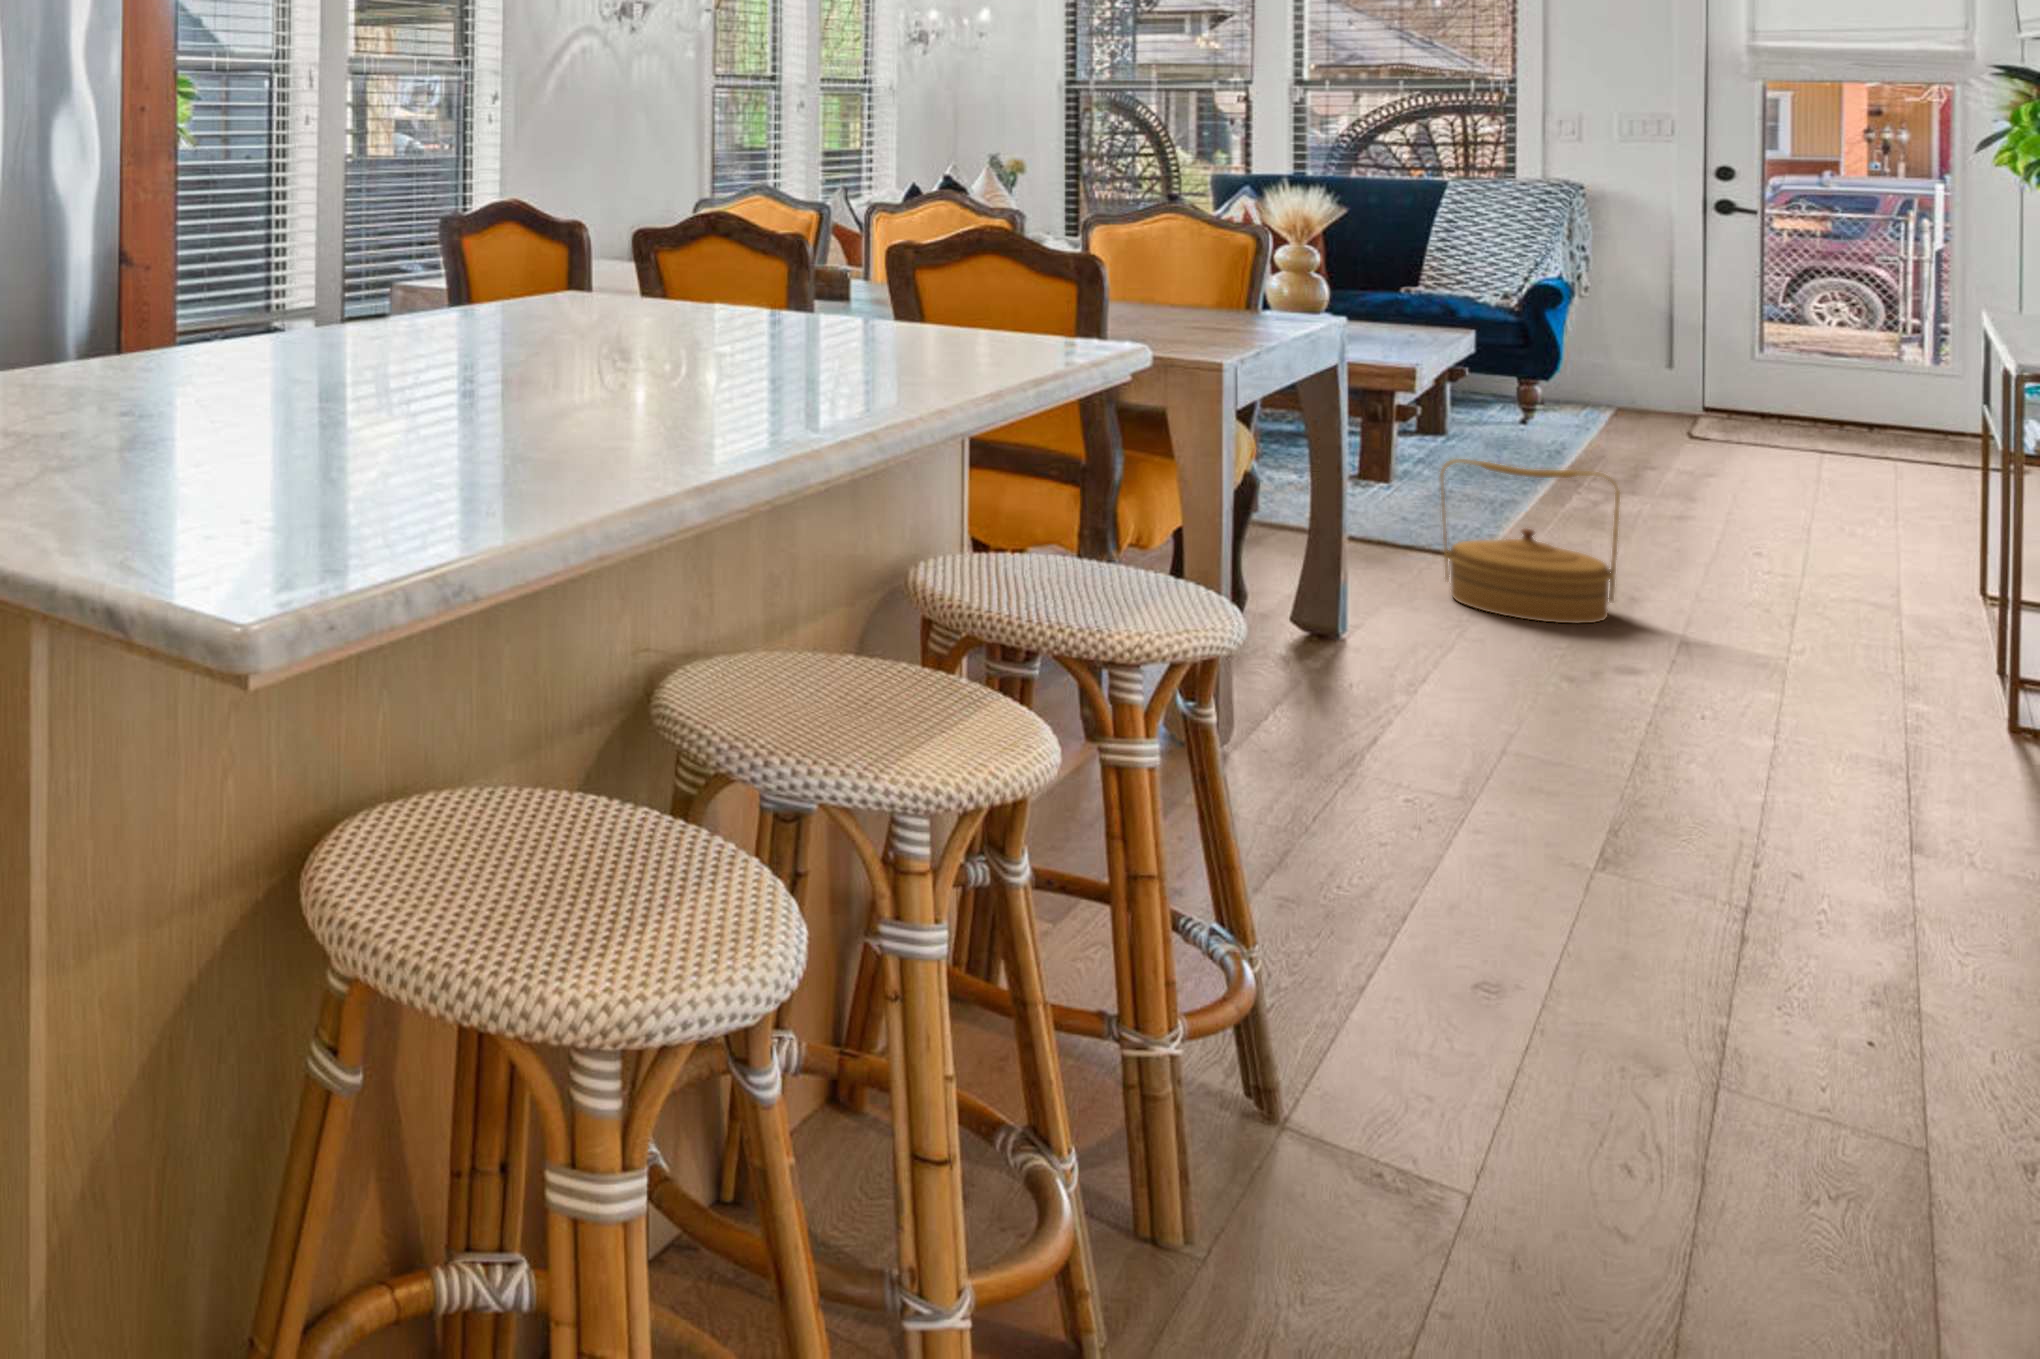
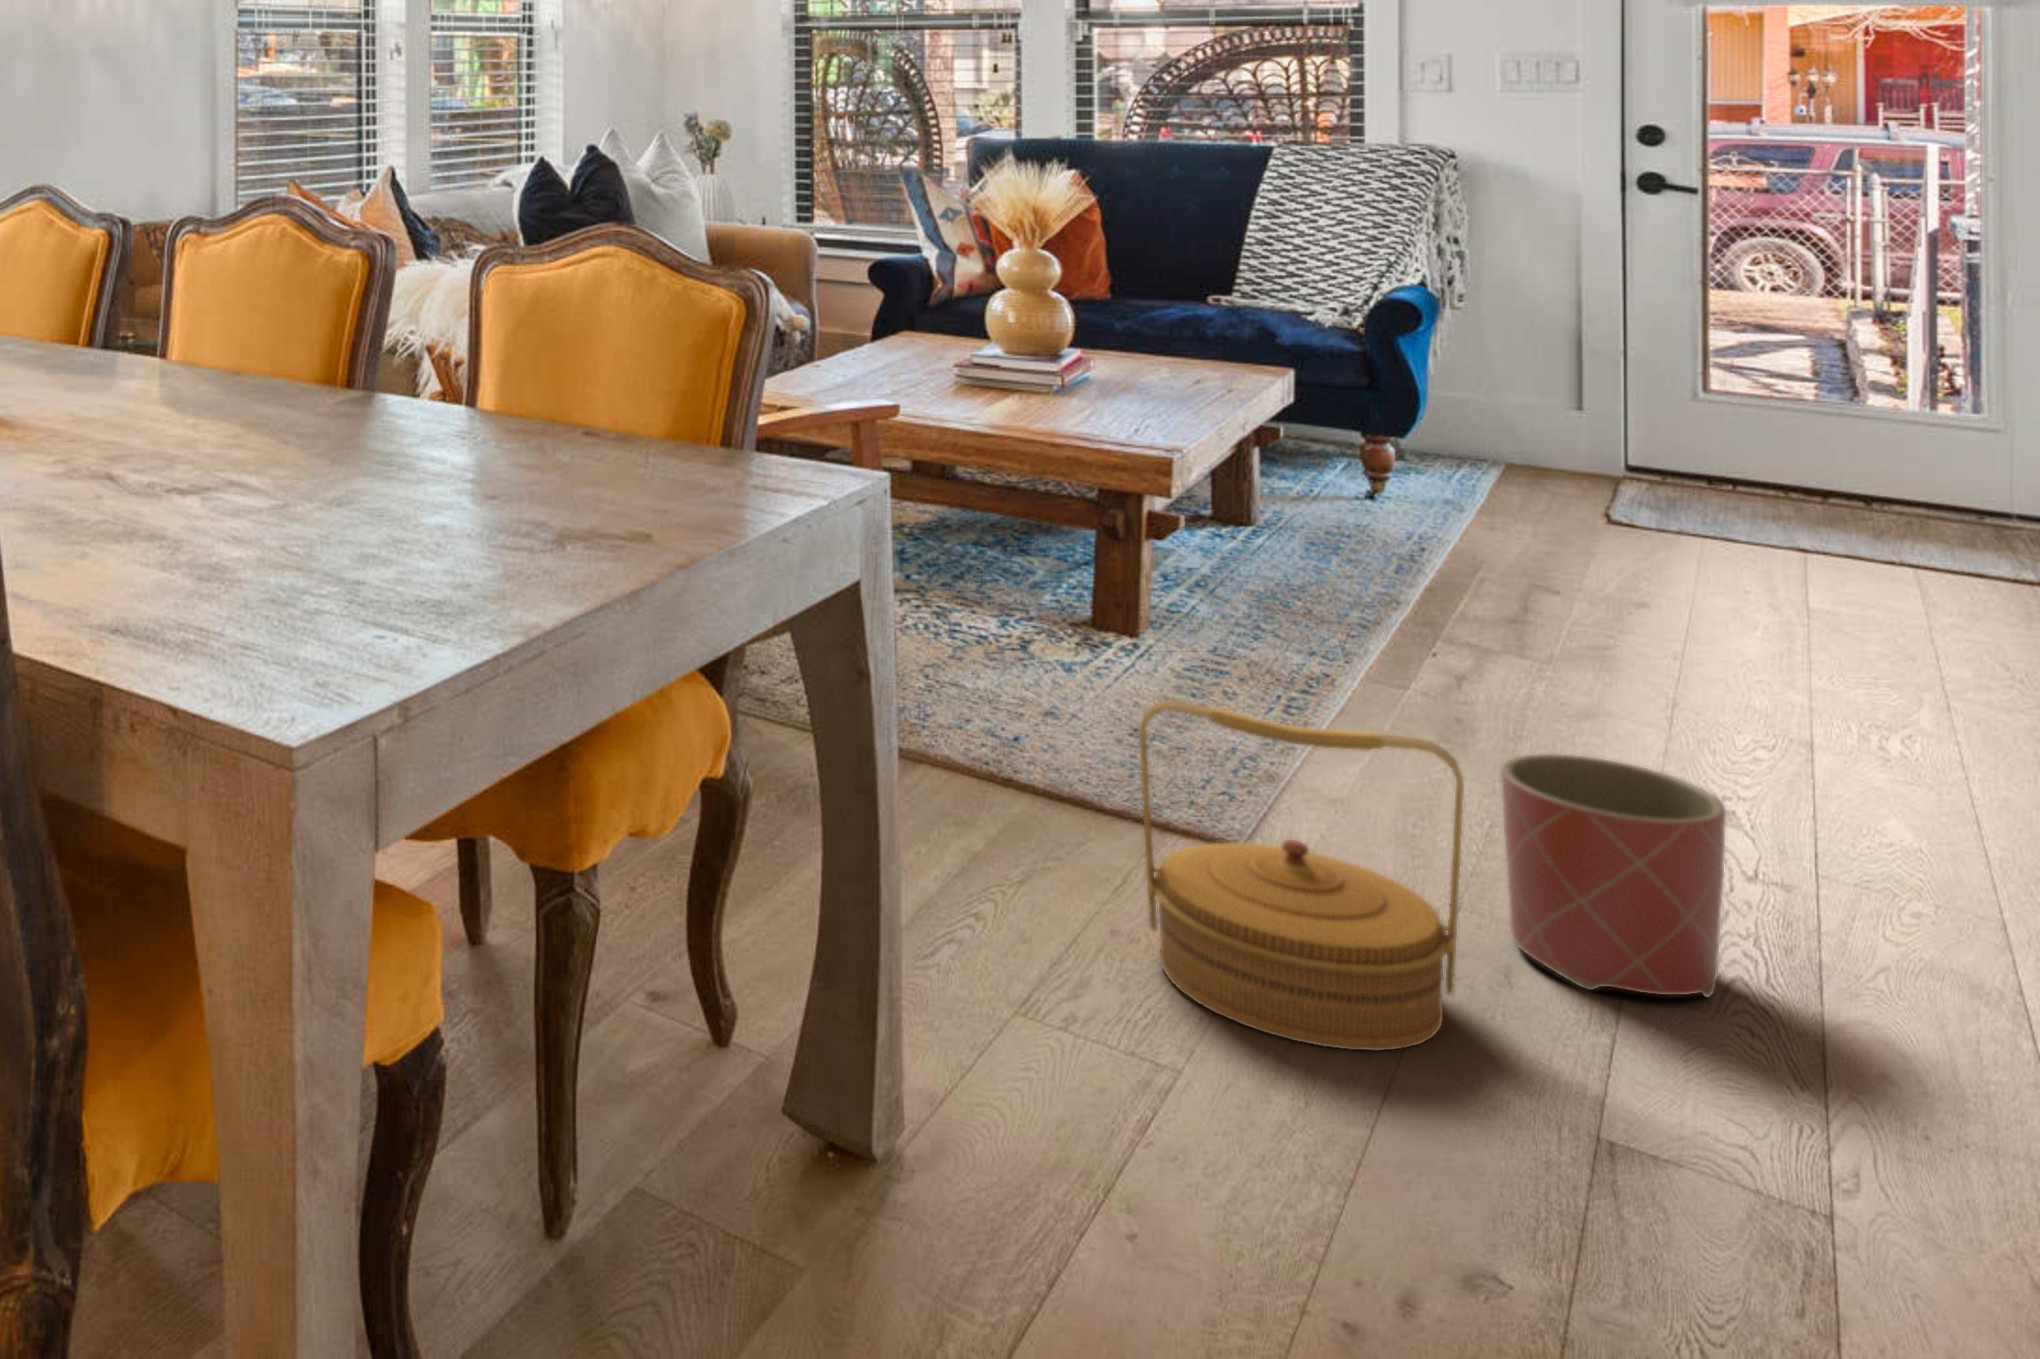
planter: none [1637,497,1758,612] -> present [1501,754,1726,997]

